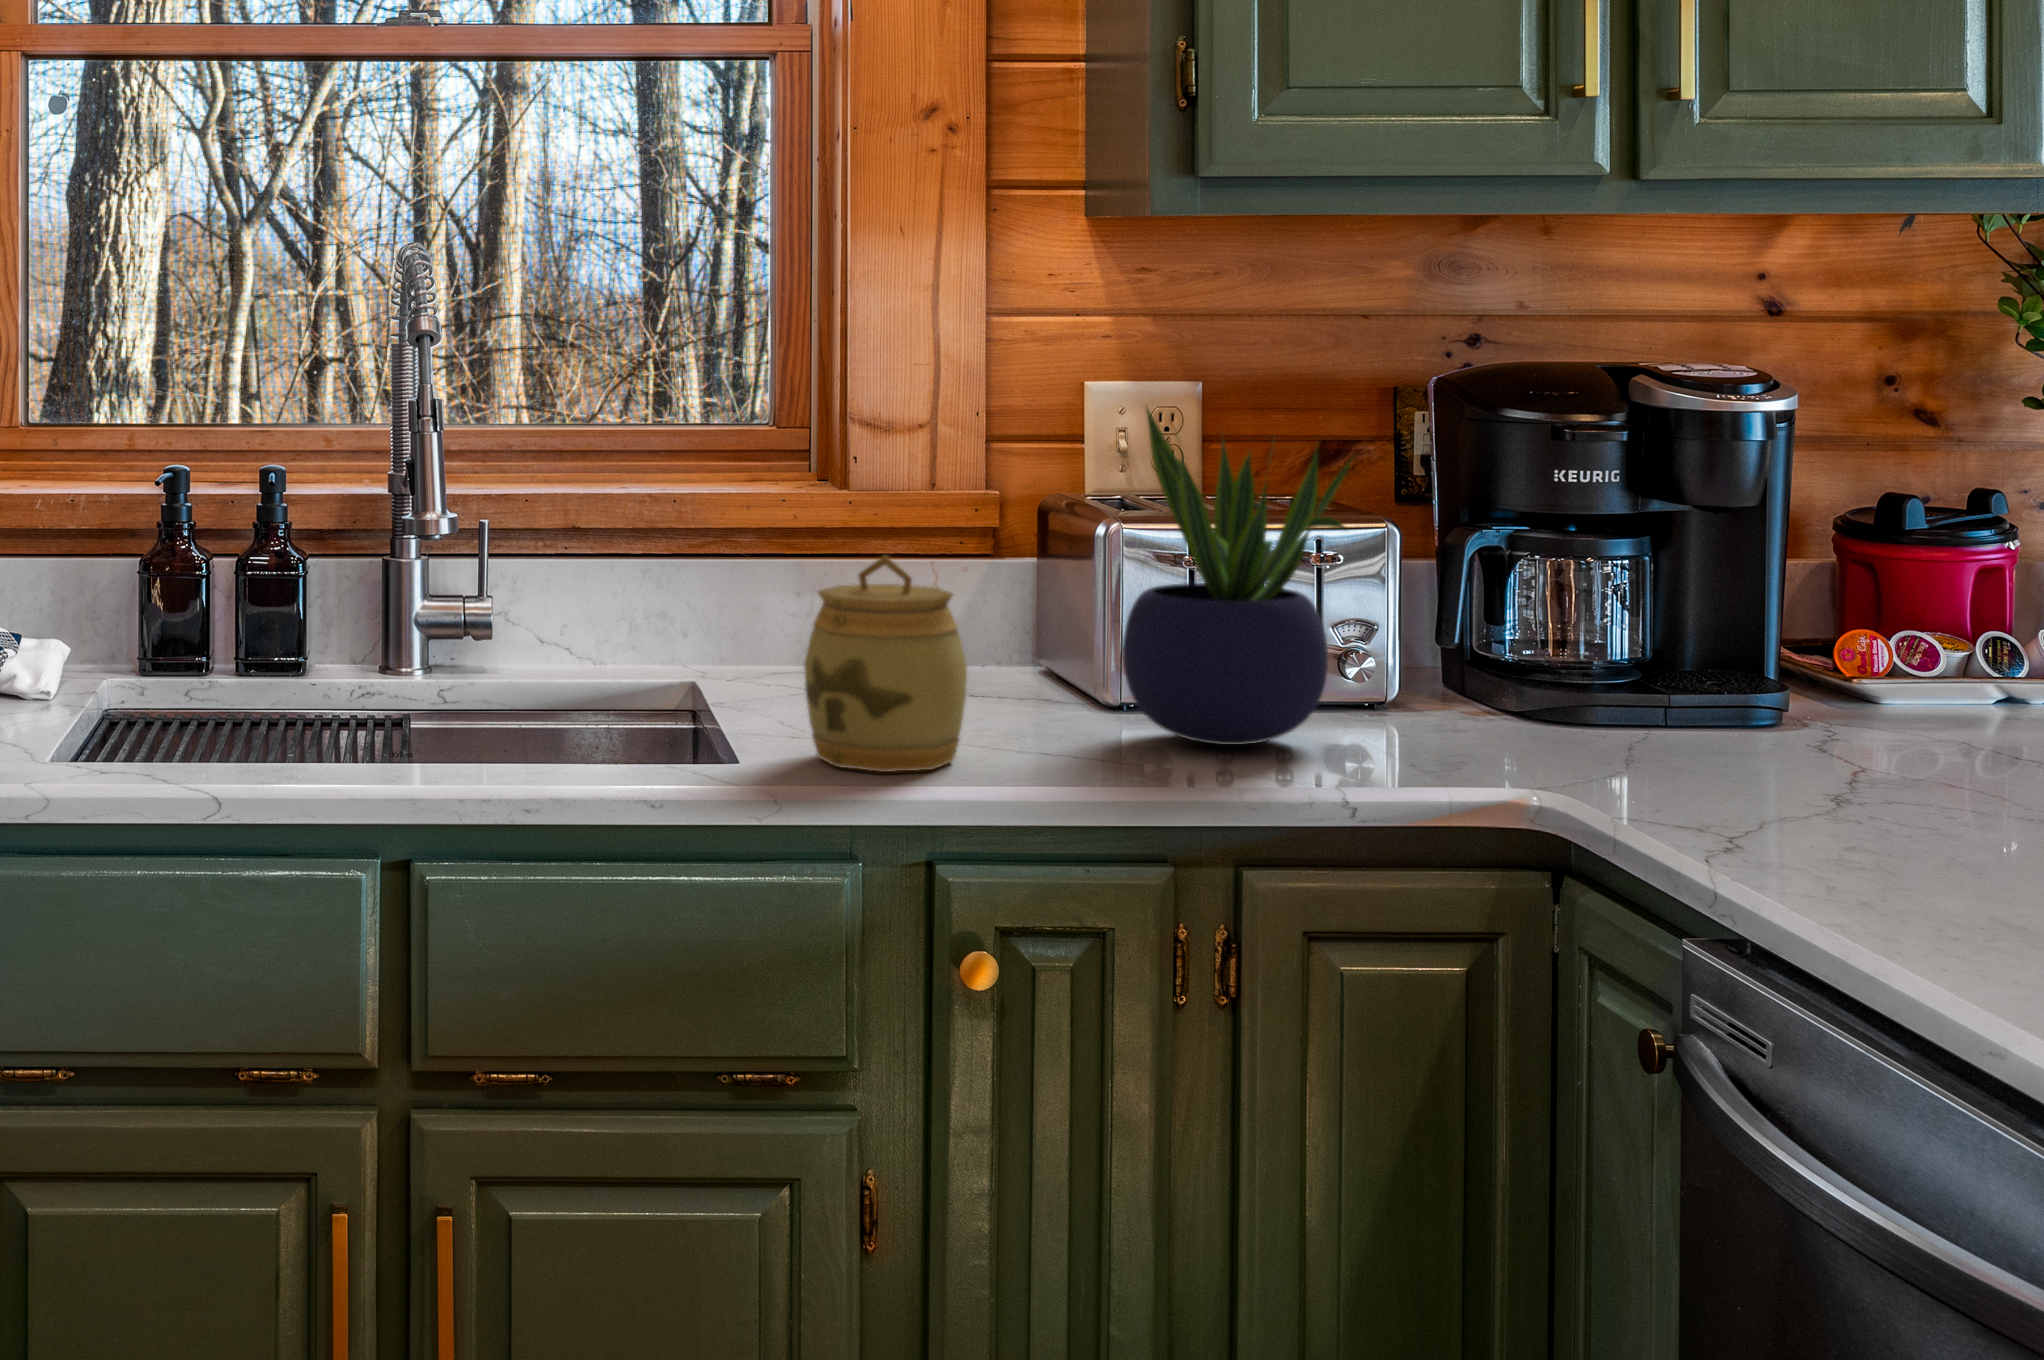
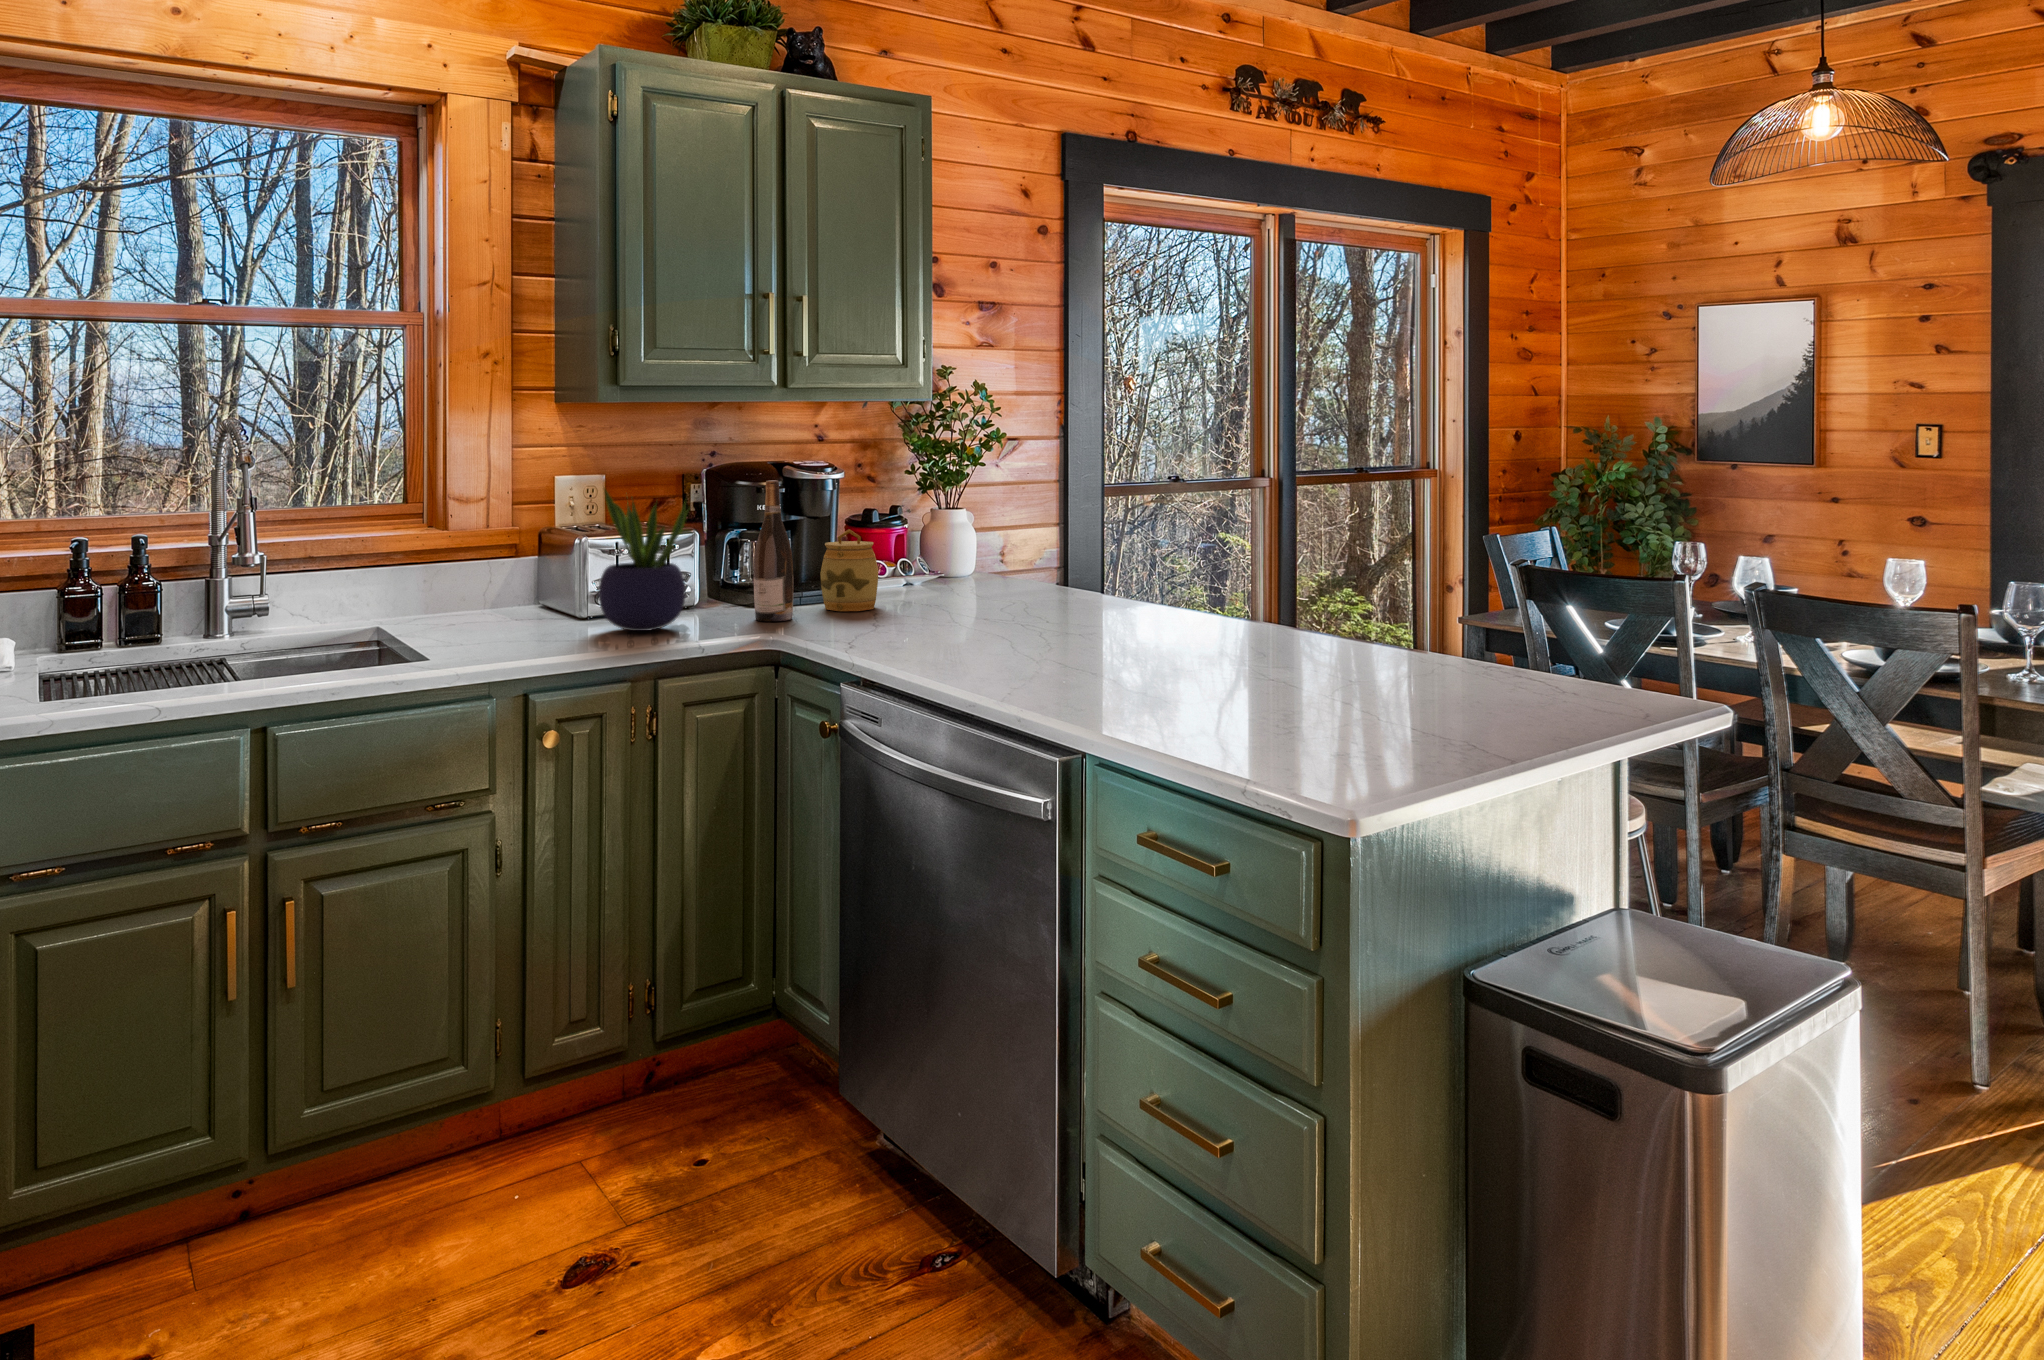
wine bottle: none [1512,406,1615,753] -> present [754,480,793,621]
jar: present [804,556,967,772] -> present [820,529,878,611]

